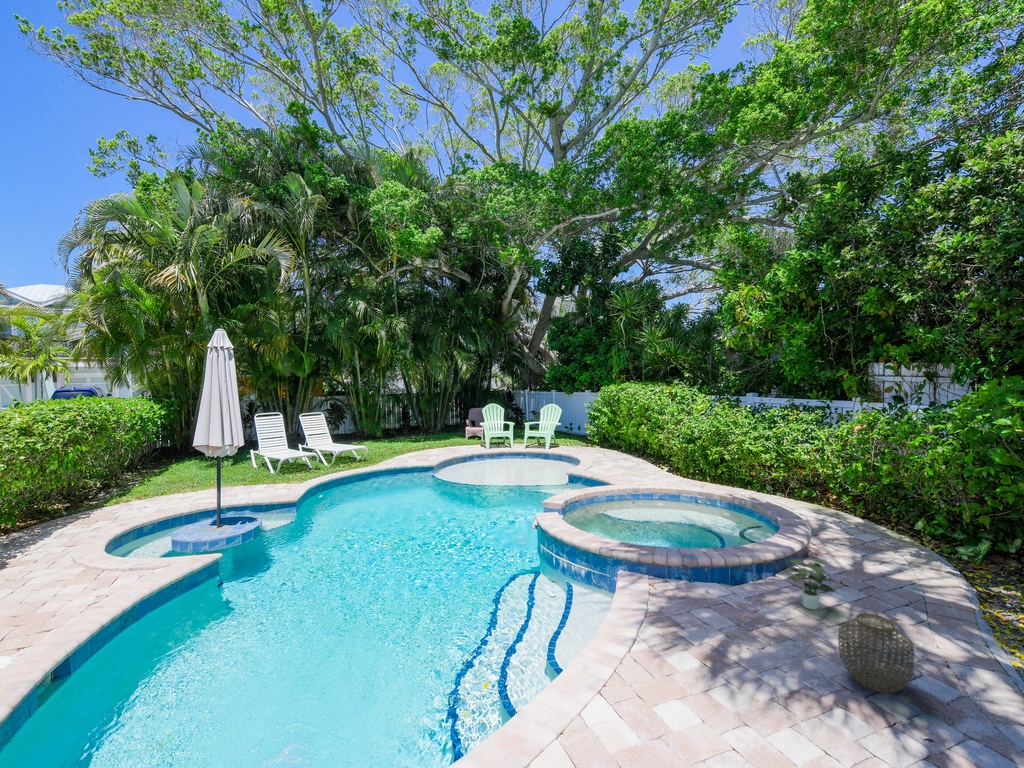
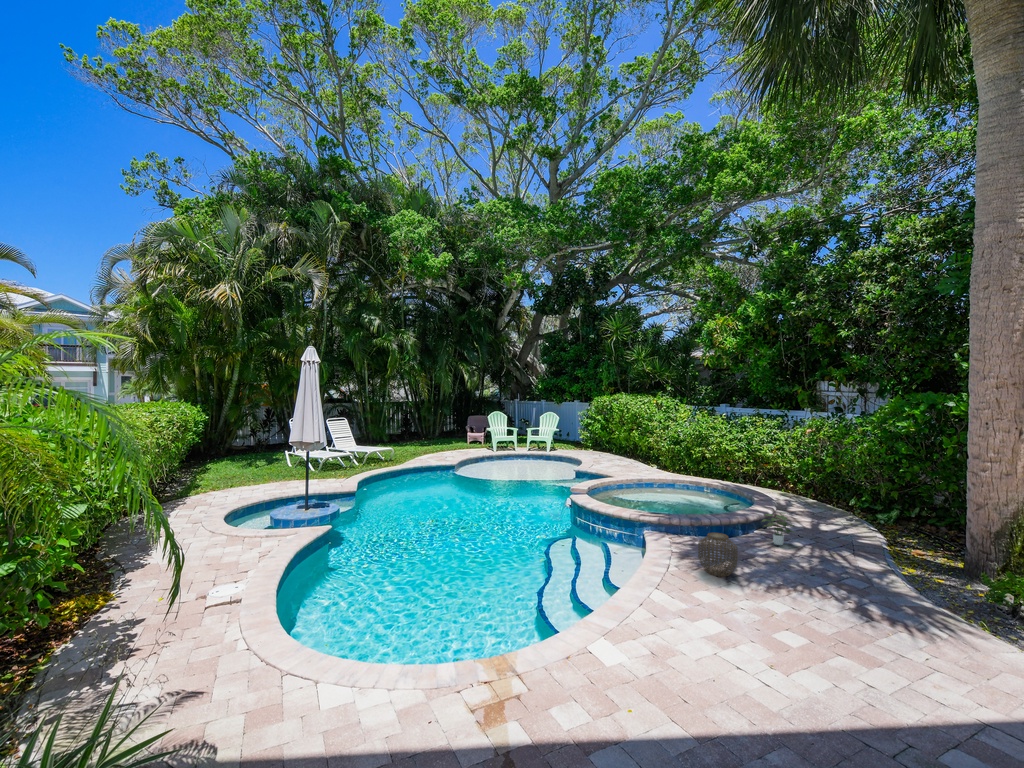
woven basket: present [838,613,914,693] -> present [698,533,738,577]

